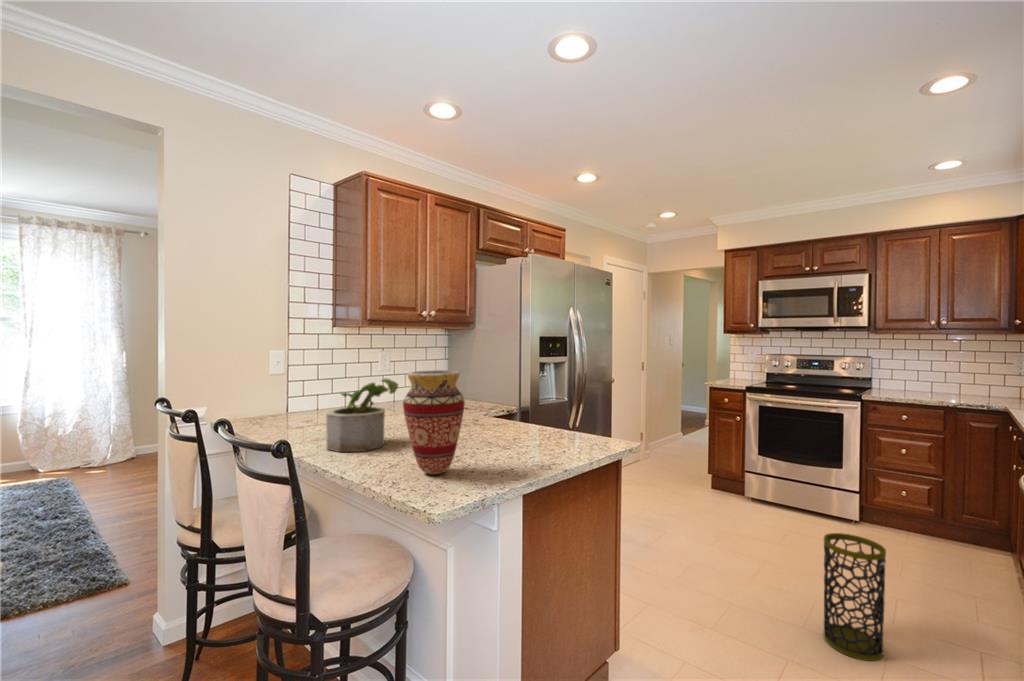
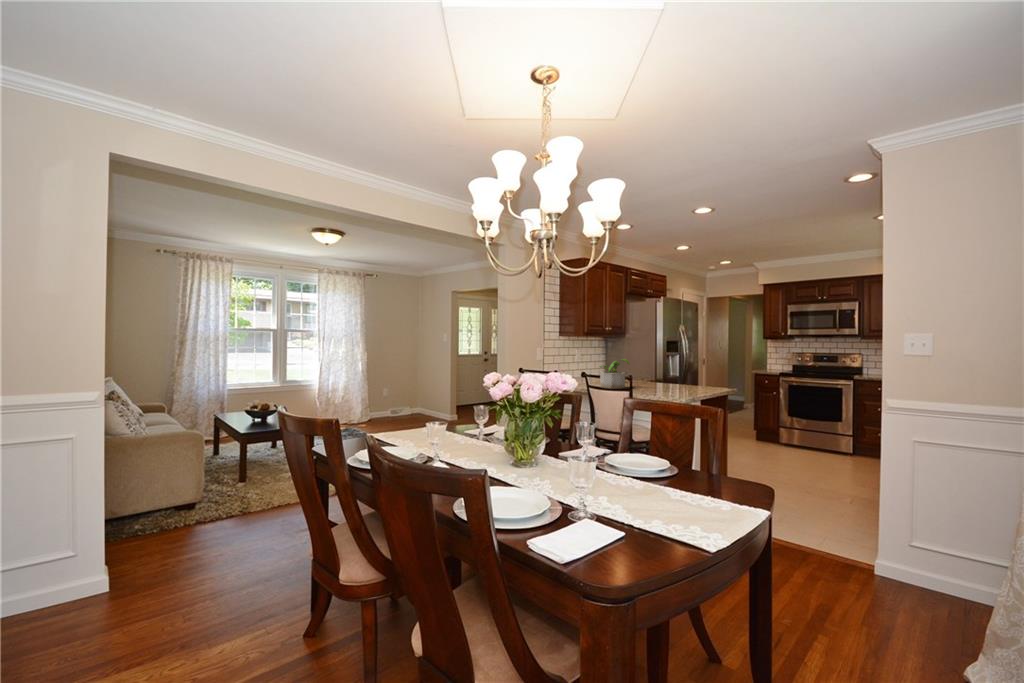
vase: present [403,370,464,474] -> none [653,354,677,392]
trash can: present [824,533,886,661] -> none [825,439,855,495]

